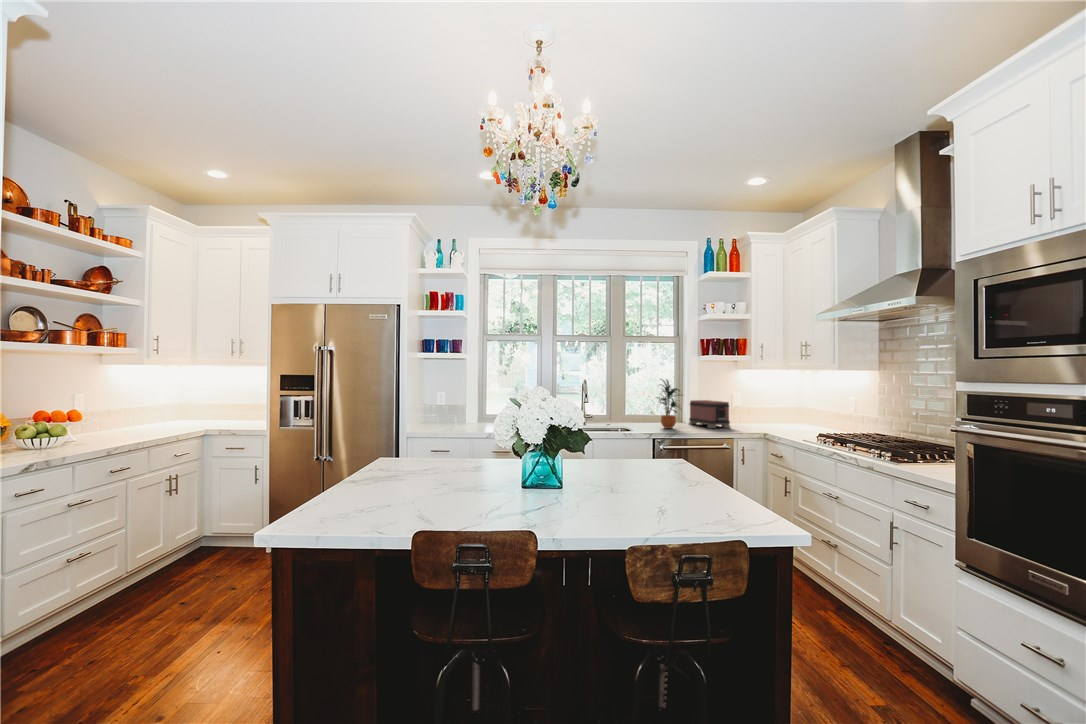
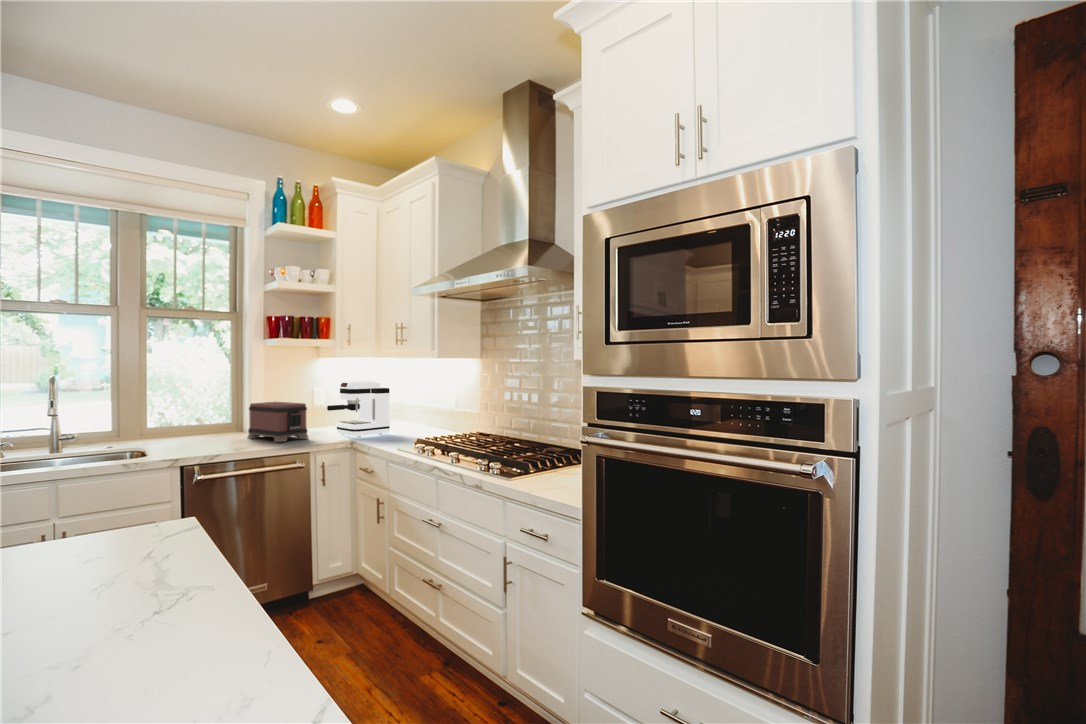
potted plant: present [657,380,680,429] -> none [185,373,238,450]
coffee maker: none [744,387,794,430] -> present [327,381,390,437]

